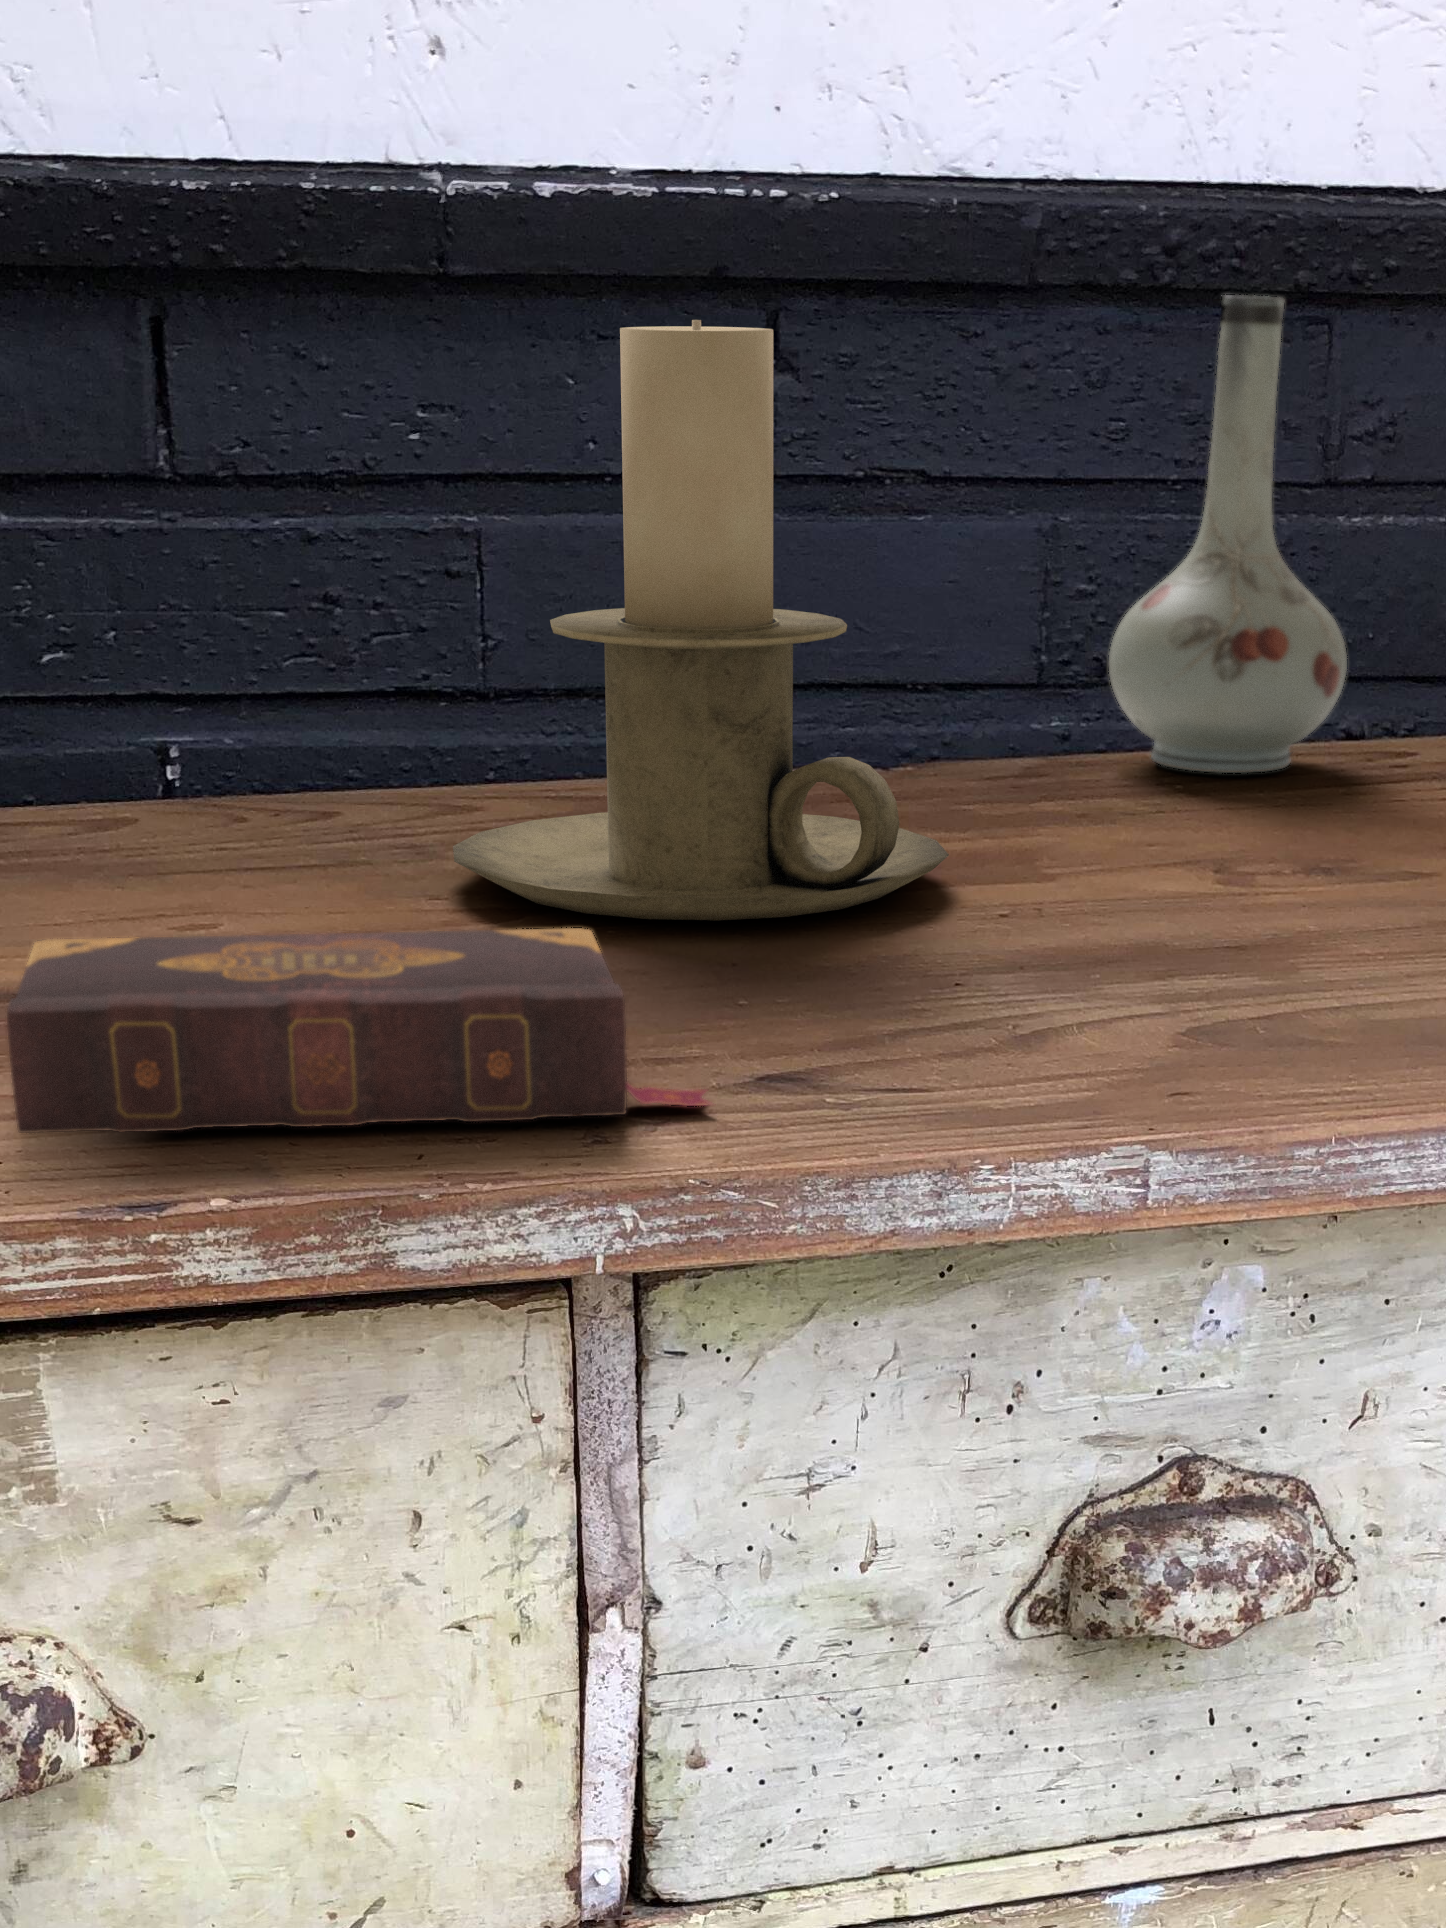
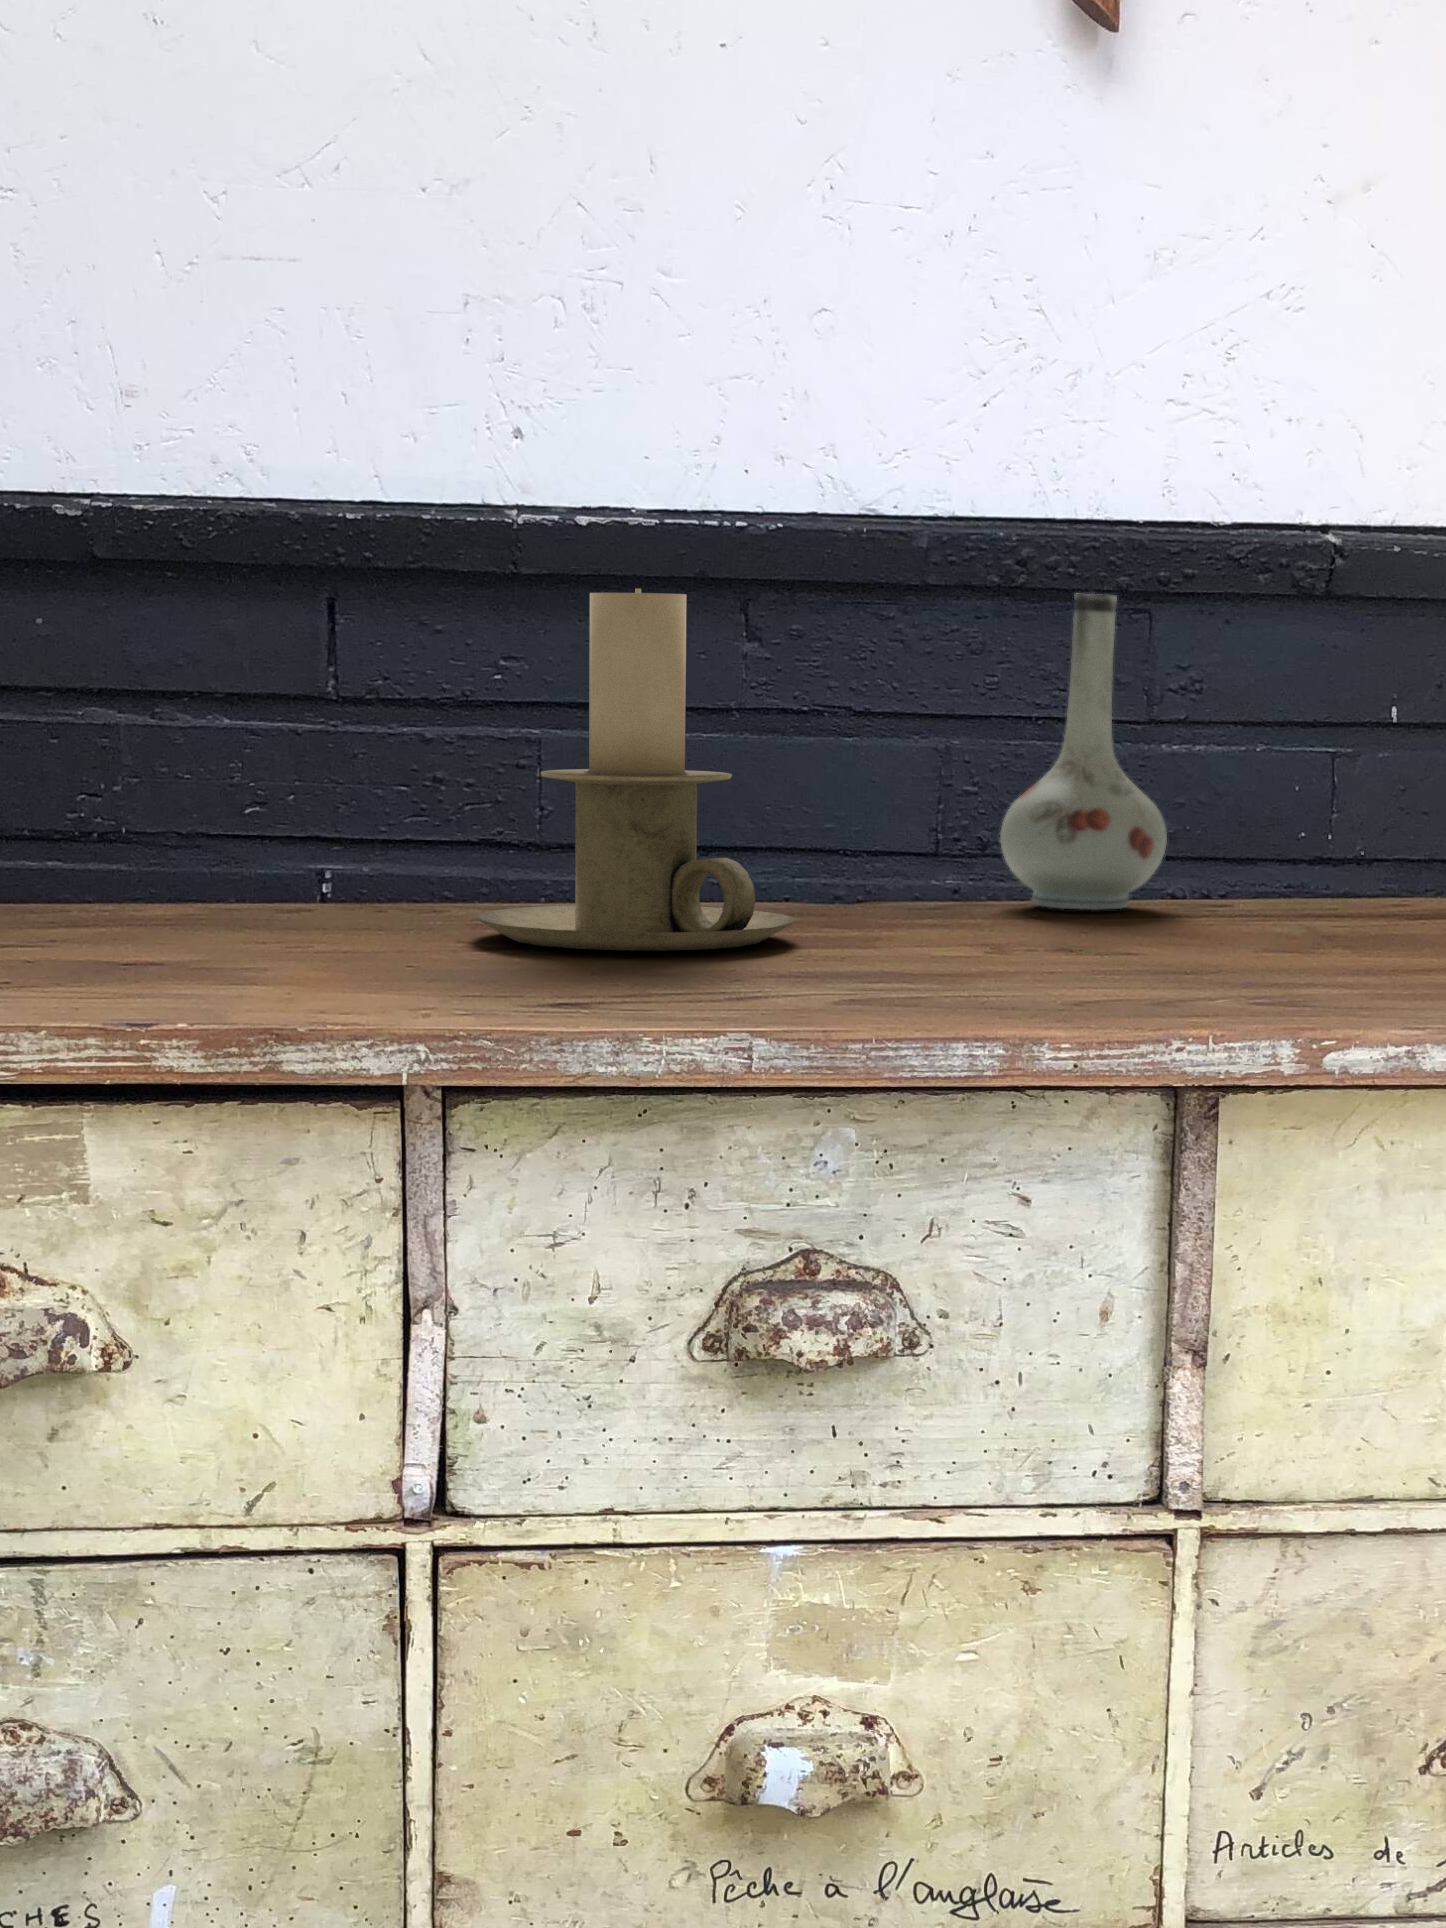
book: present [7,928,711,1133] -> none [94,912,513,1006]

